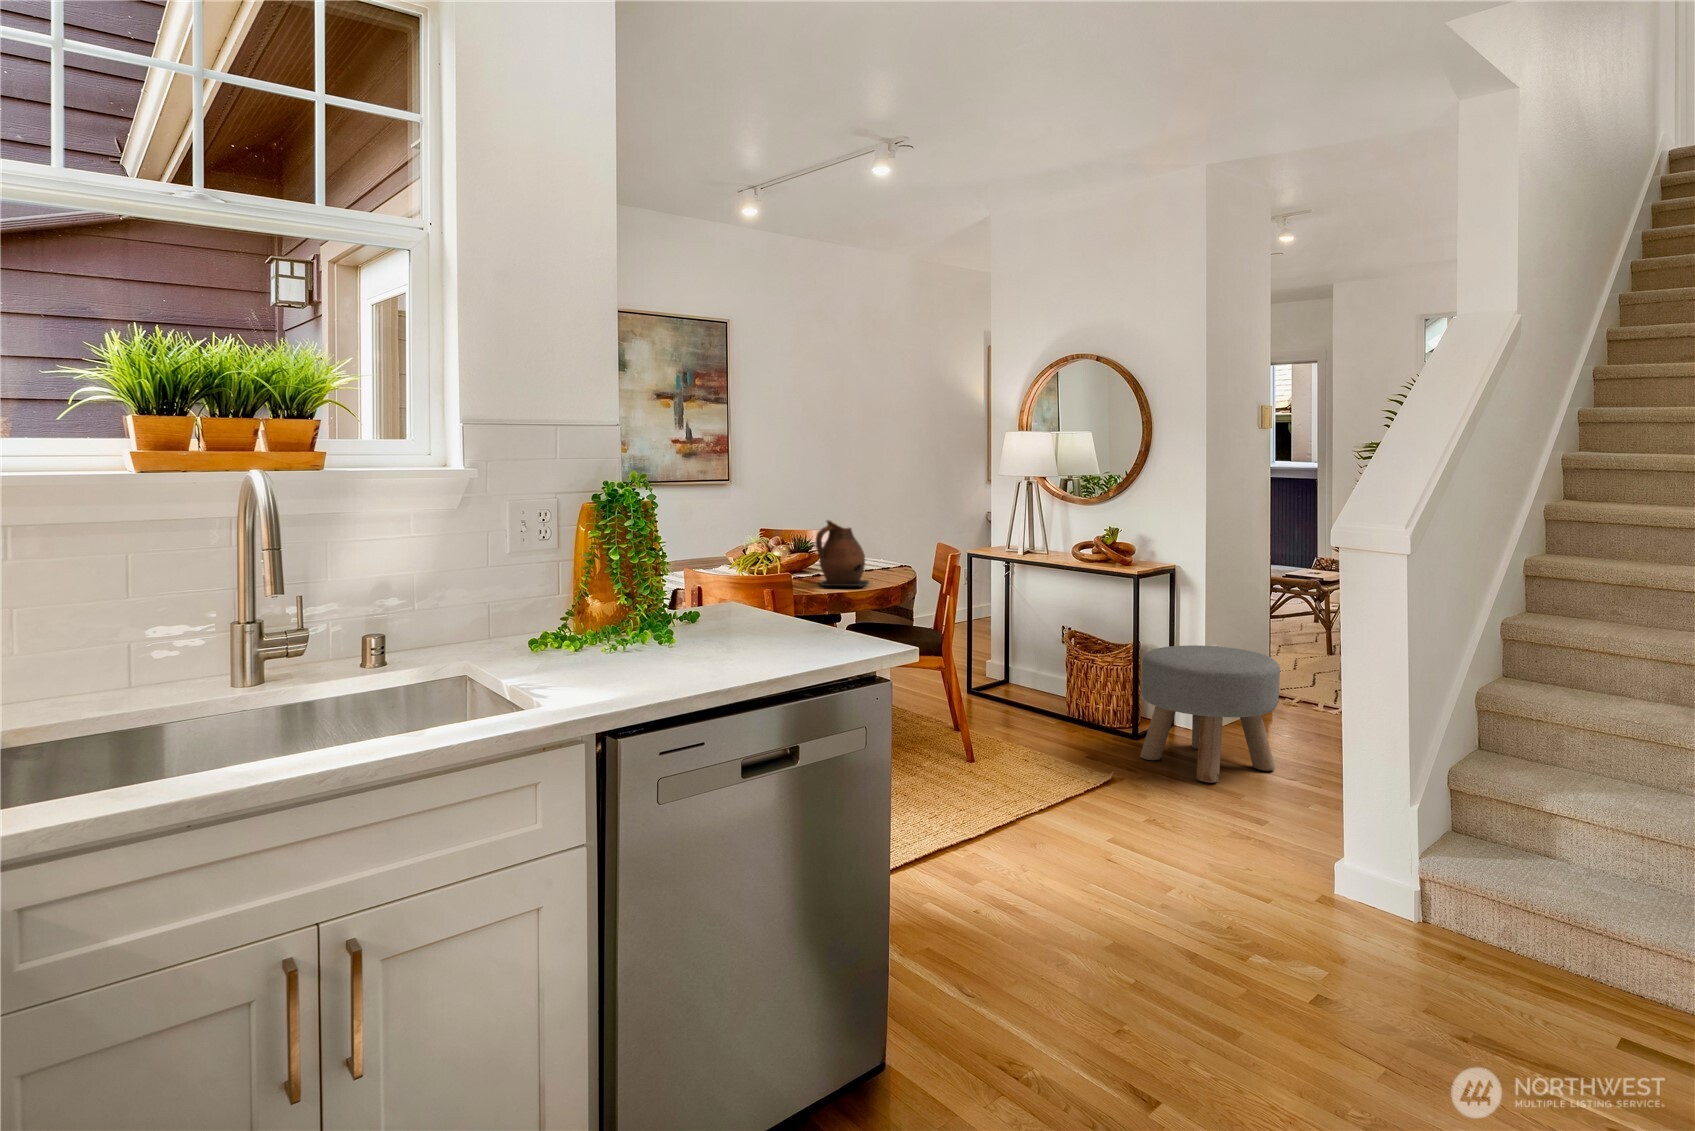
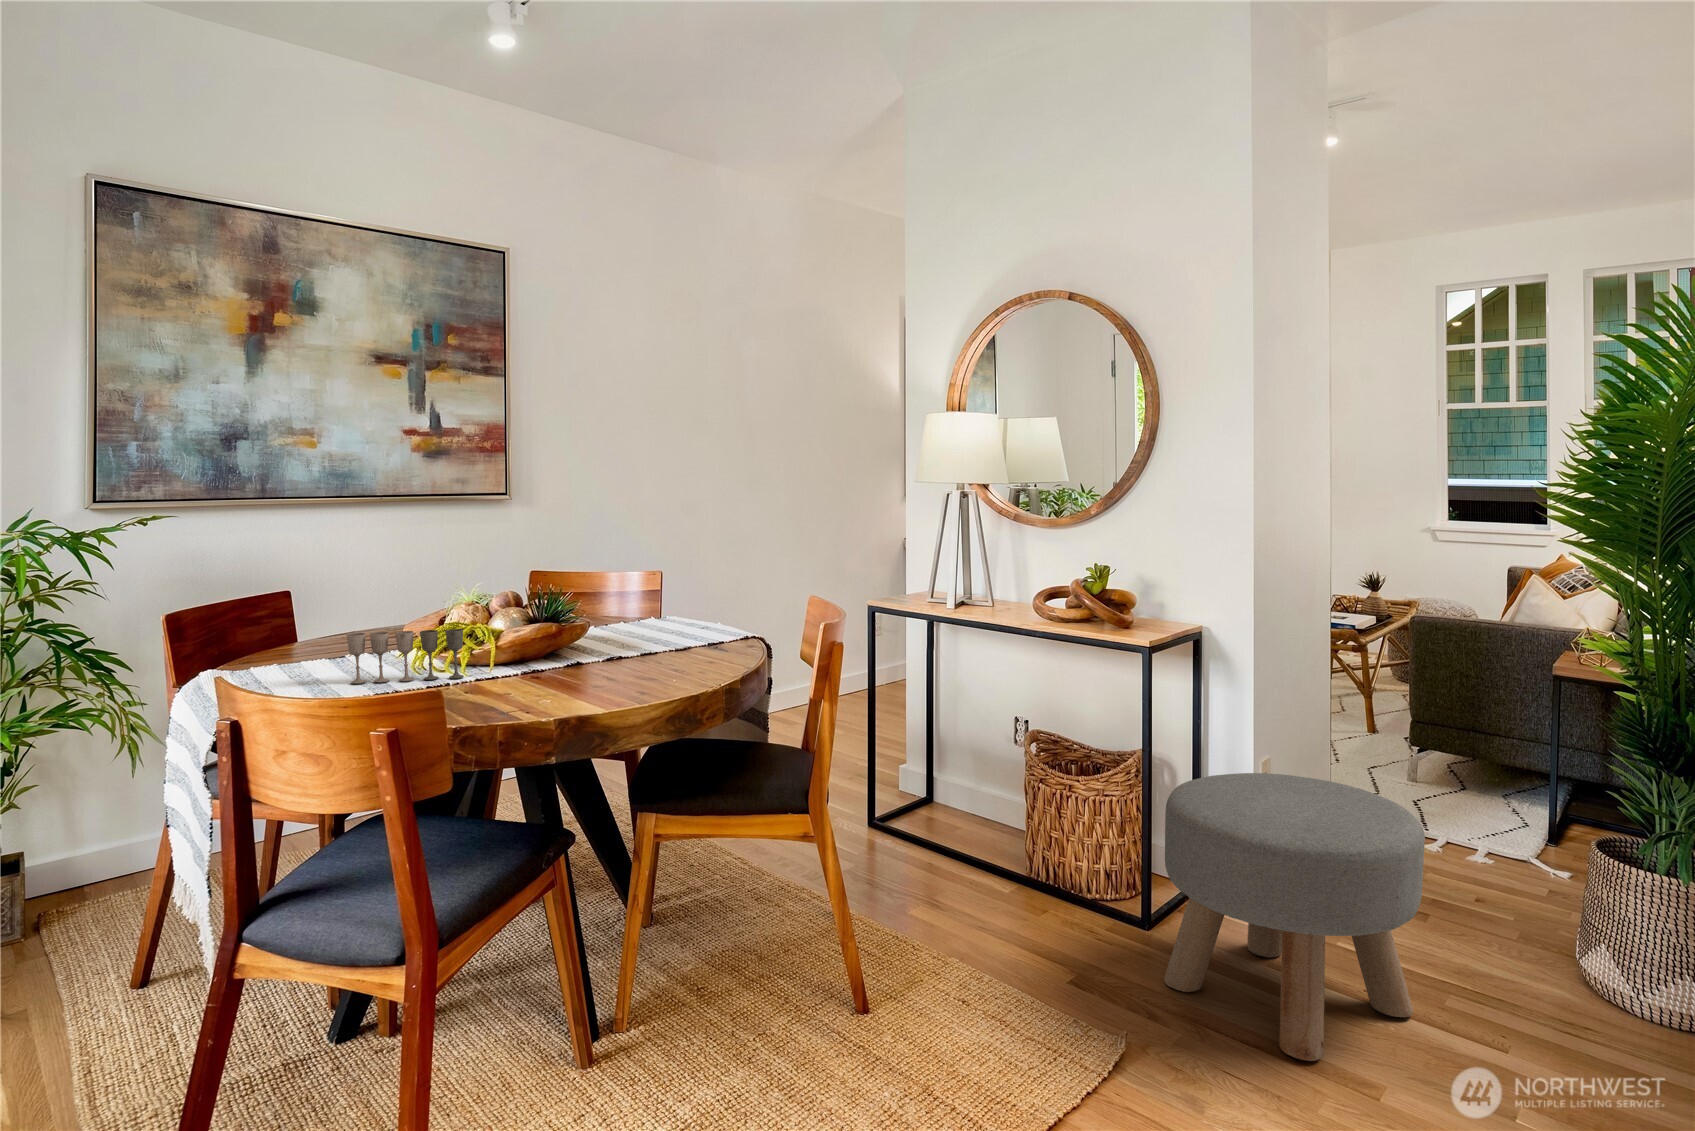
ceramic pitcher: present [816,520,868,587] -> none [541,562,660,696]
wine glass: none [710,556,767,582] -> present [346,629,464,684]

